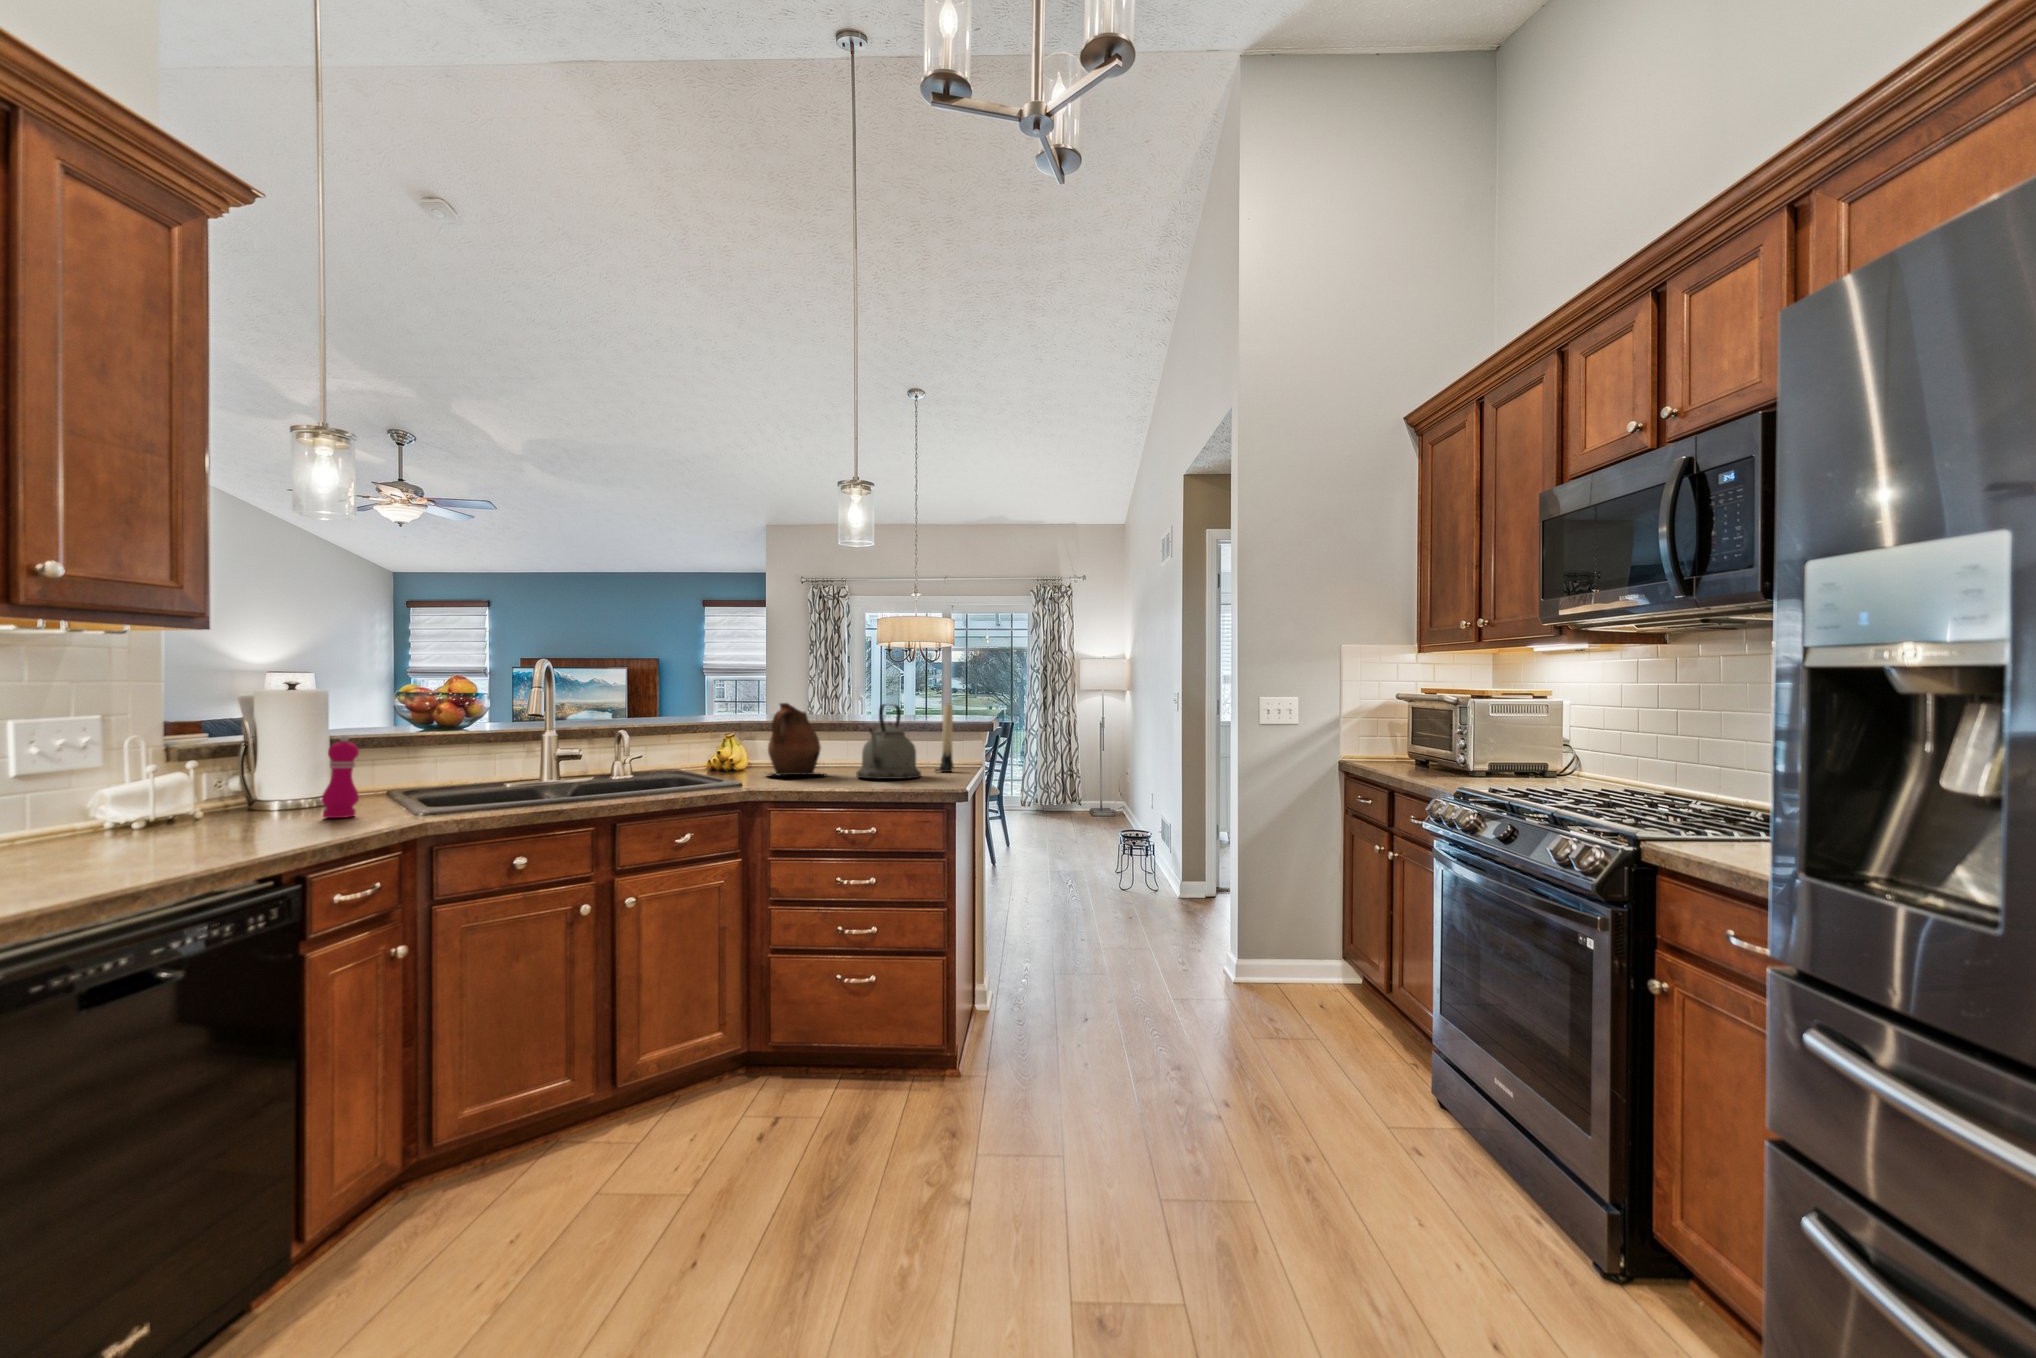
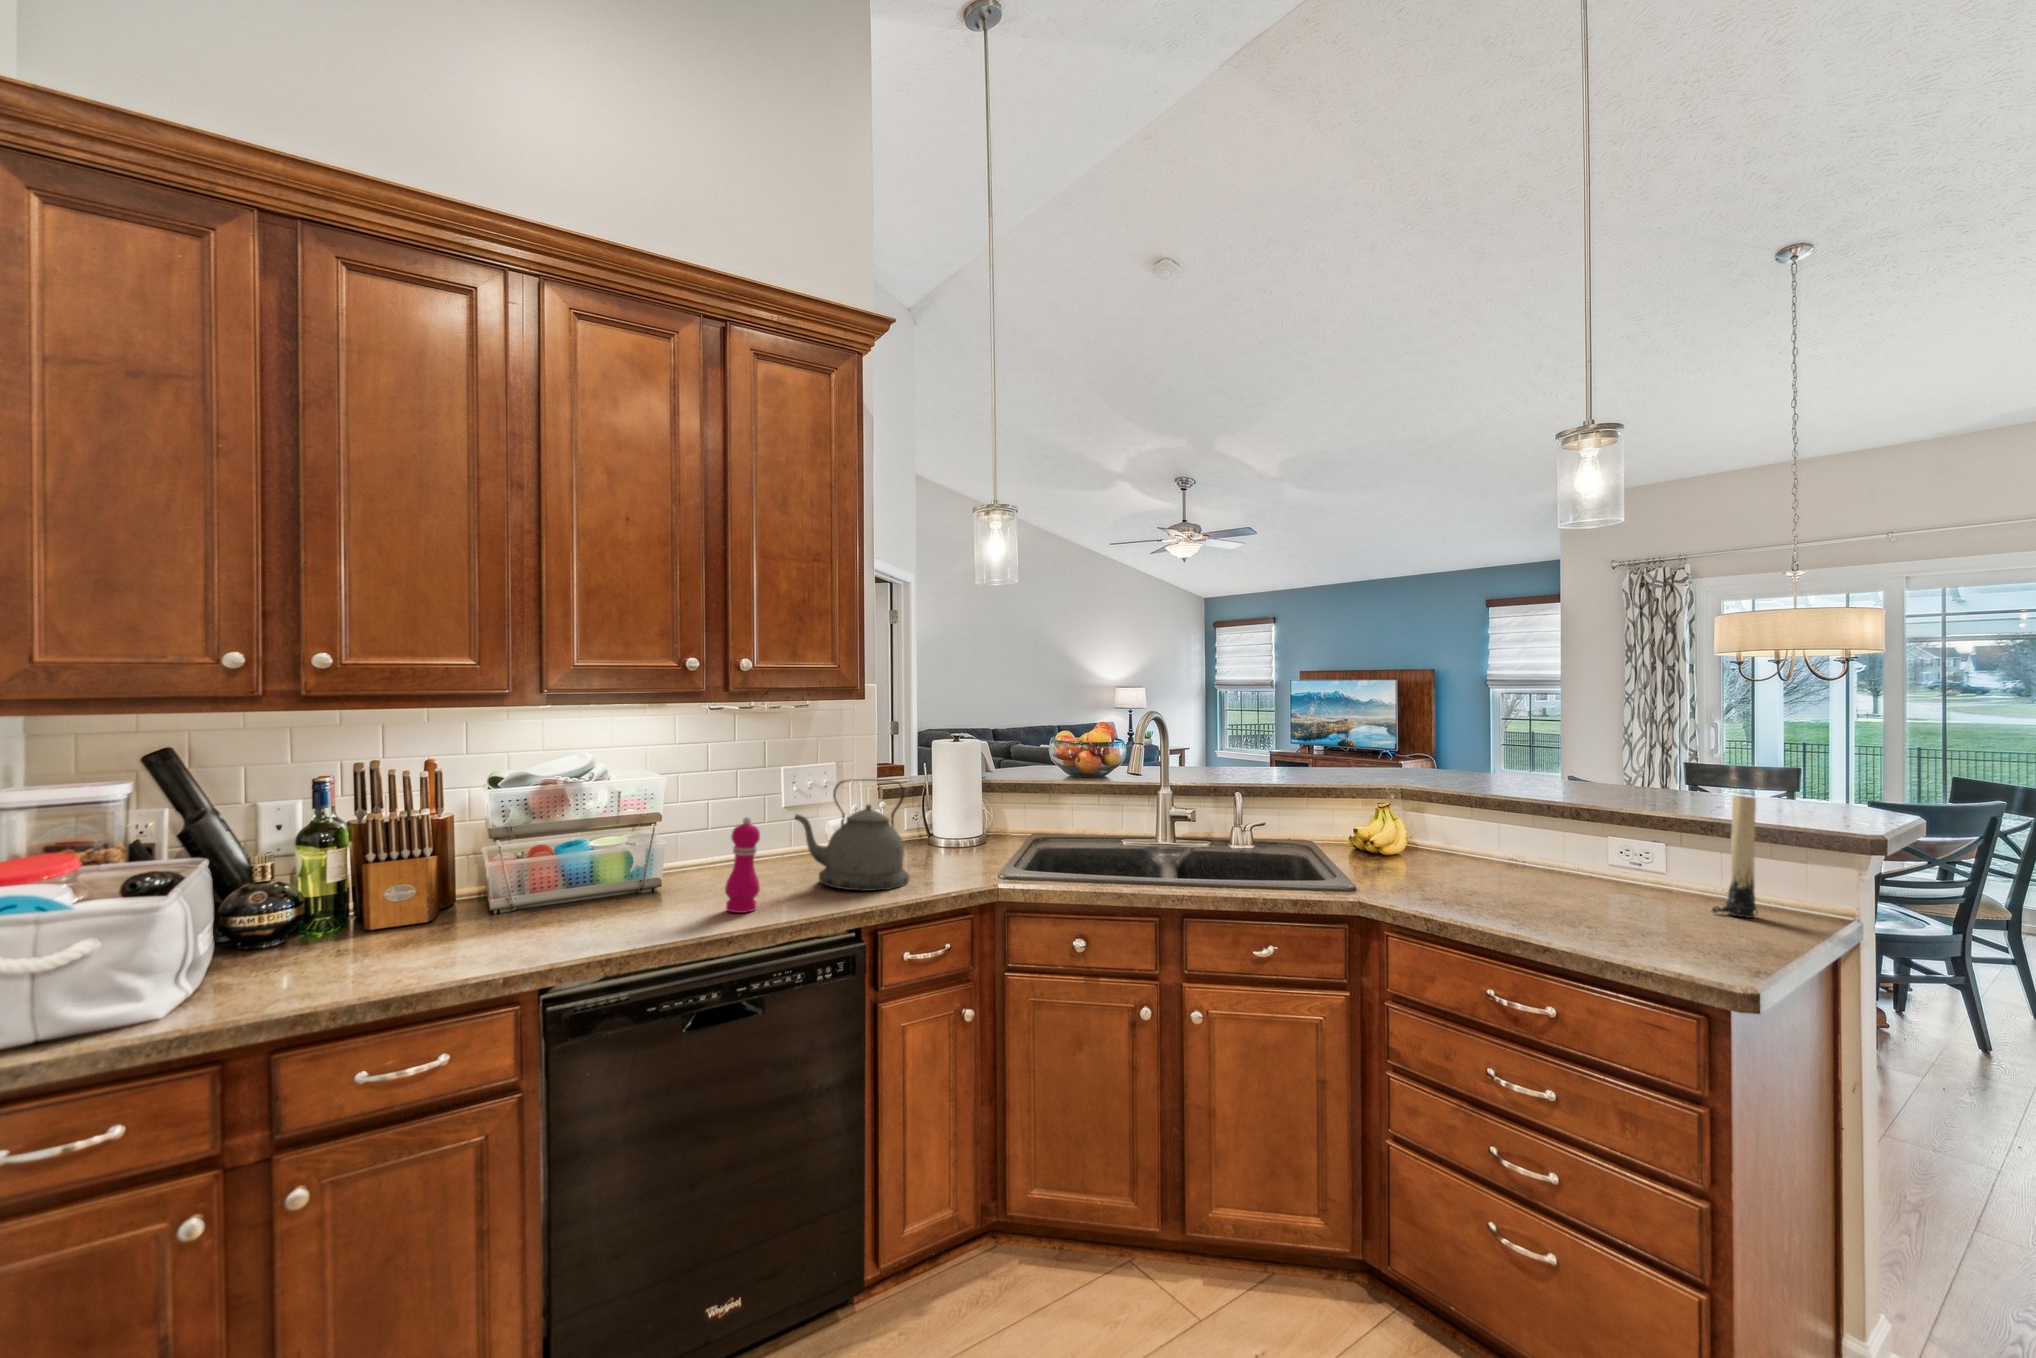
ceramic pitcher: present [768,703,821,775] -> none [1405,773,1504,888]
kettle: present [856,704,921,779] -> present [794,780,909,891]
pepper mill: present [321,736,359,818] -> present [725,817,760,913]

